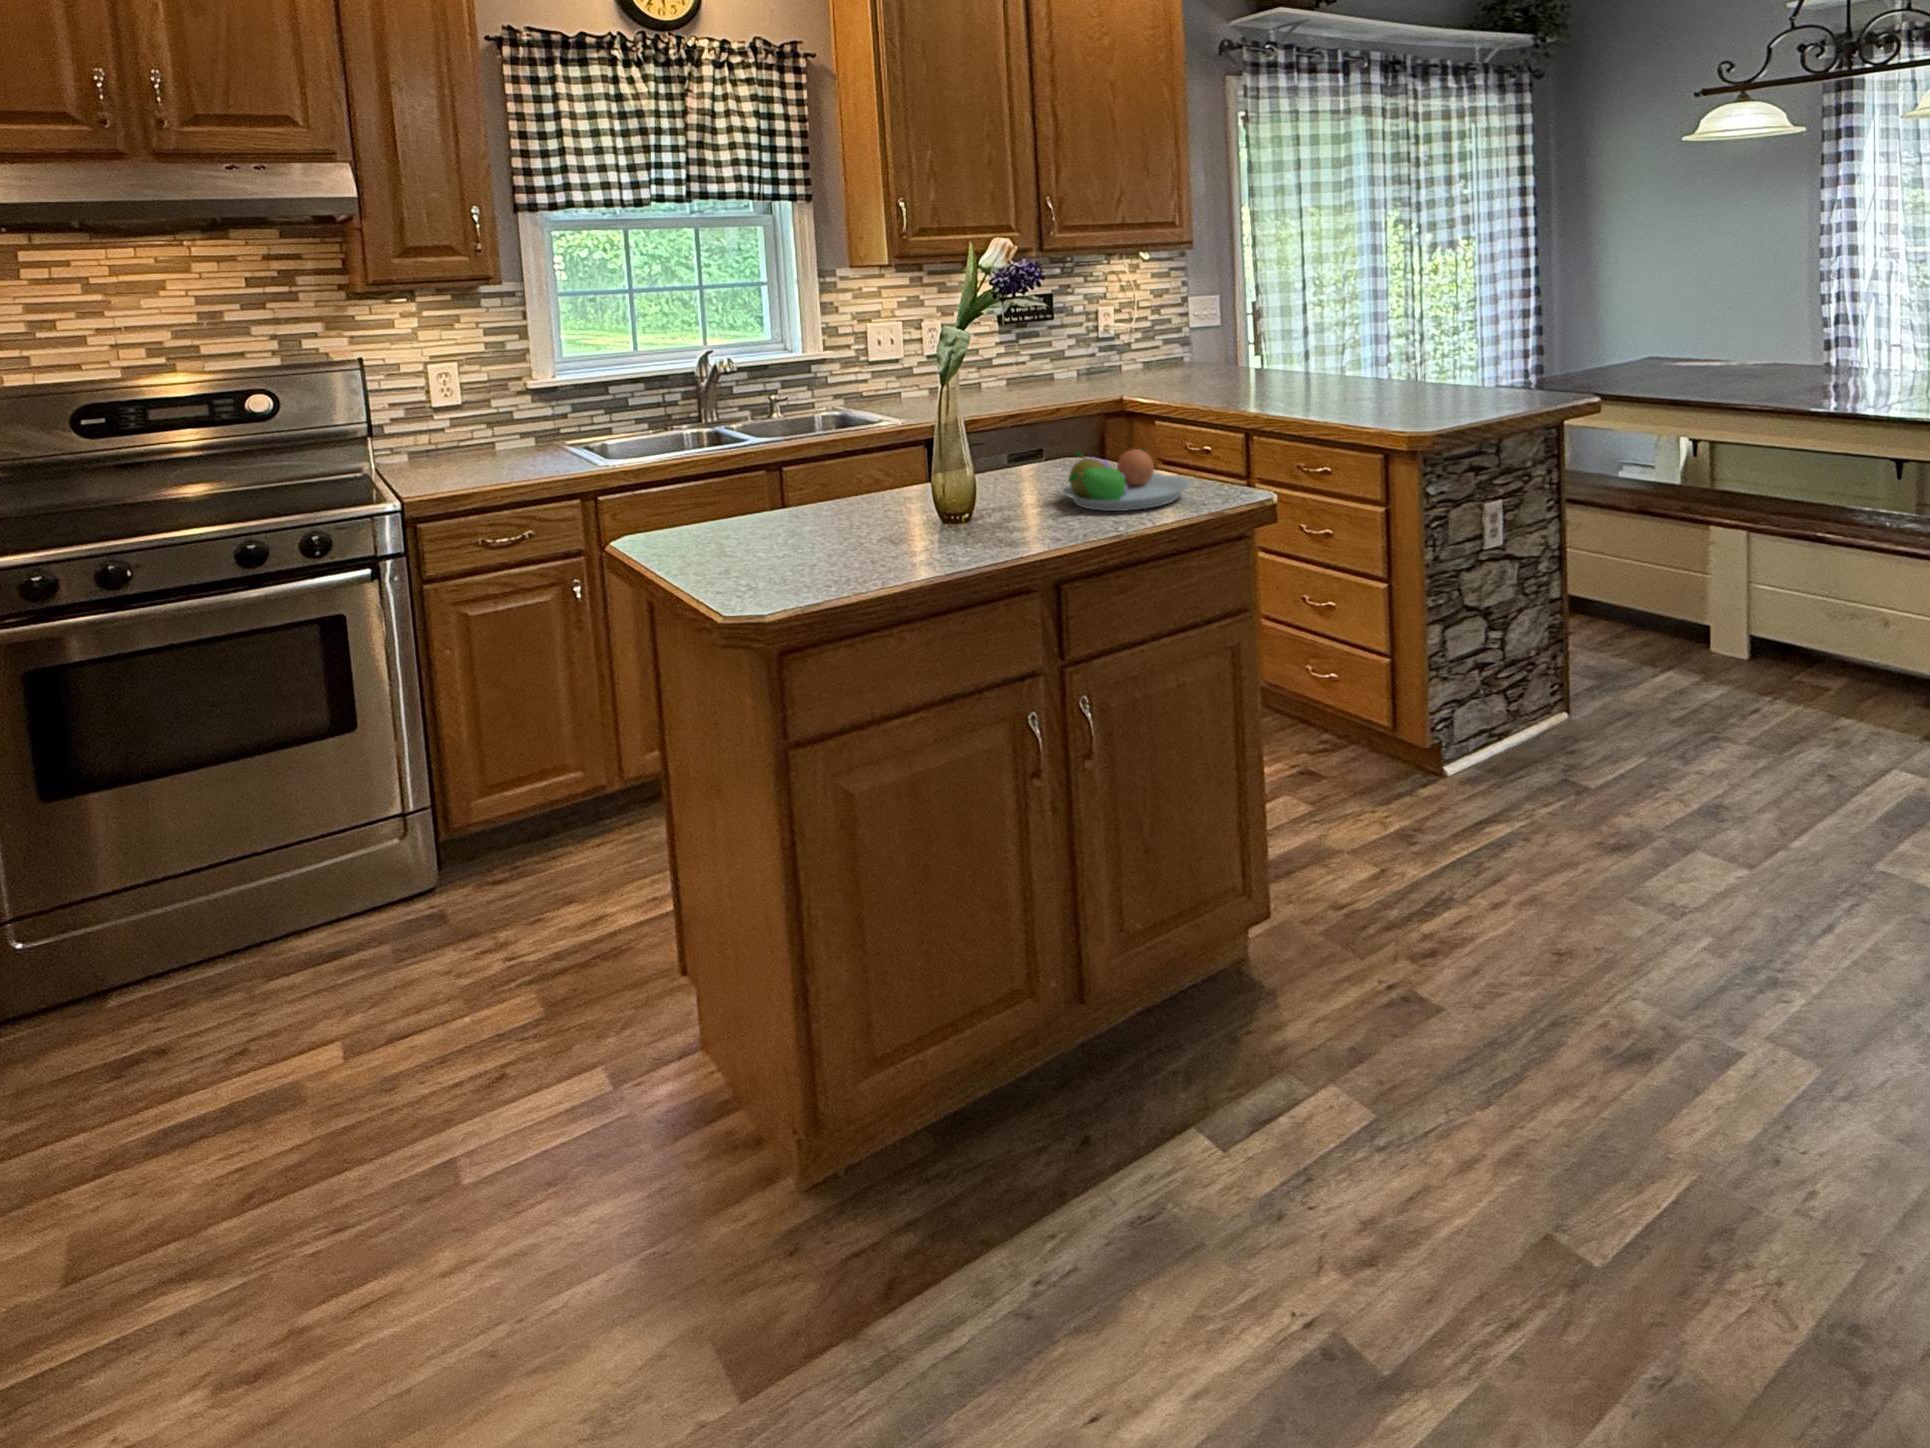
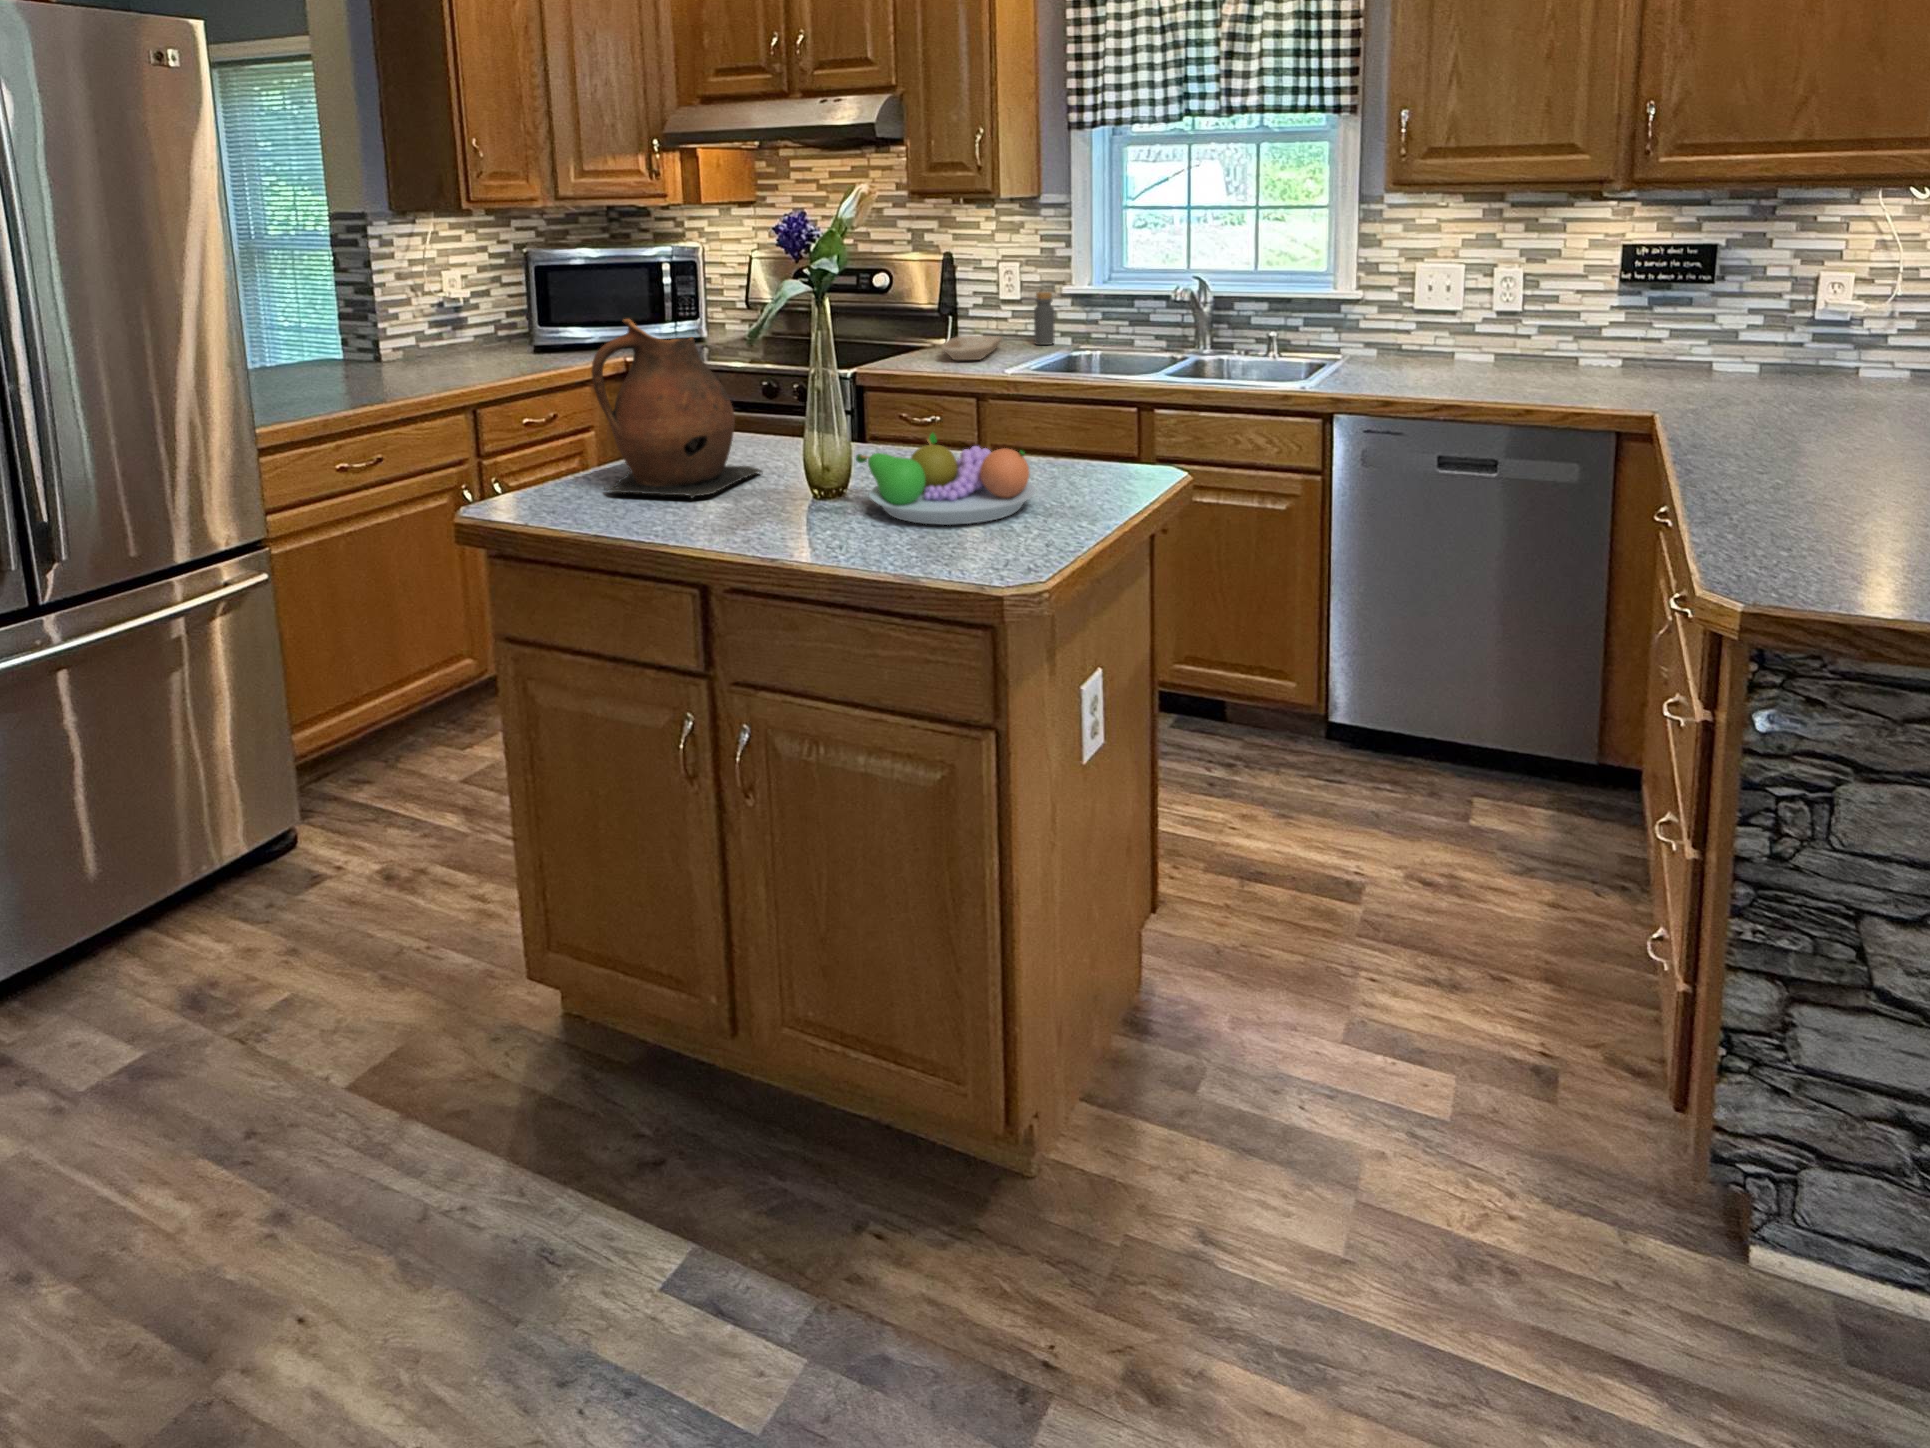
bottle: none [503,389,531,448] -> present [1034,292,1055,345]
ceramic pitcher: none [827,395,984,565] -> present [591,319,762,498]
tray: none [432,443,545,471] -> present [942,336,1003,360]

